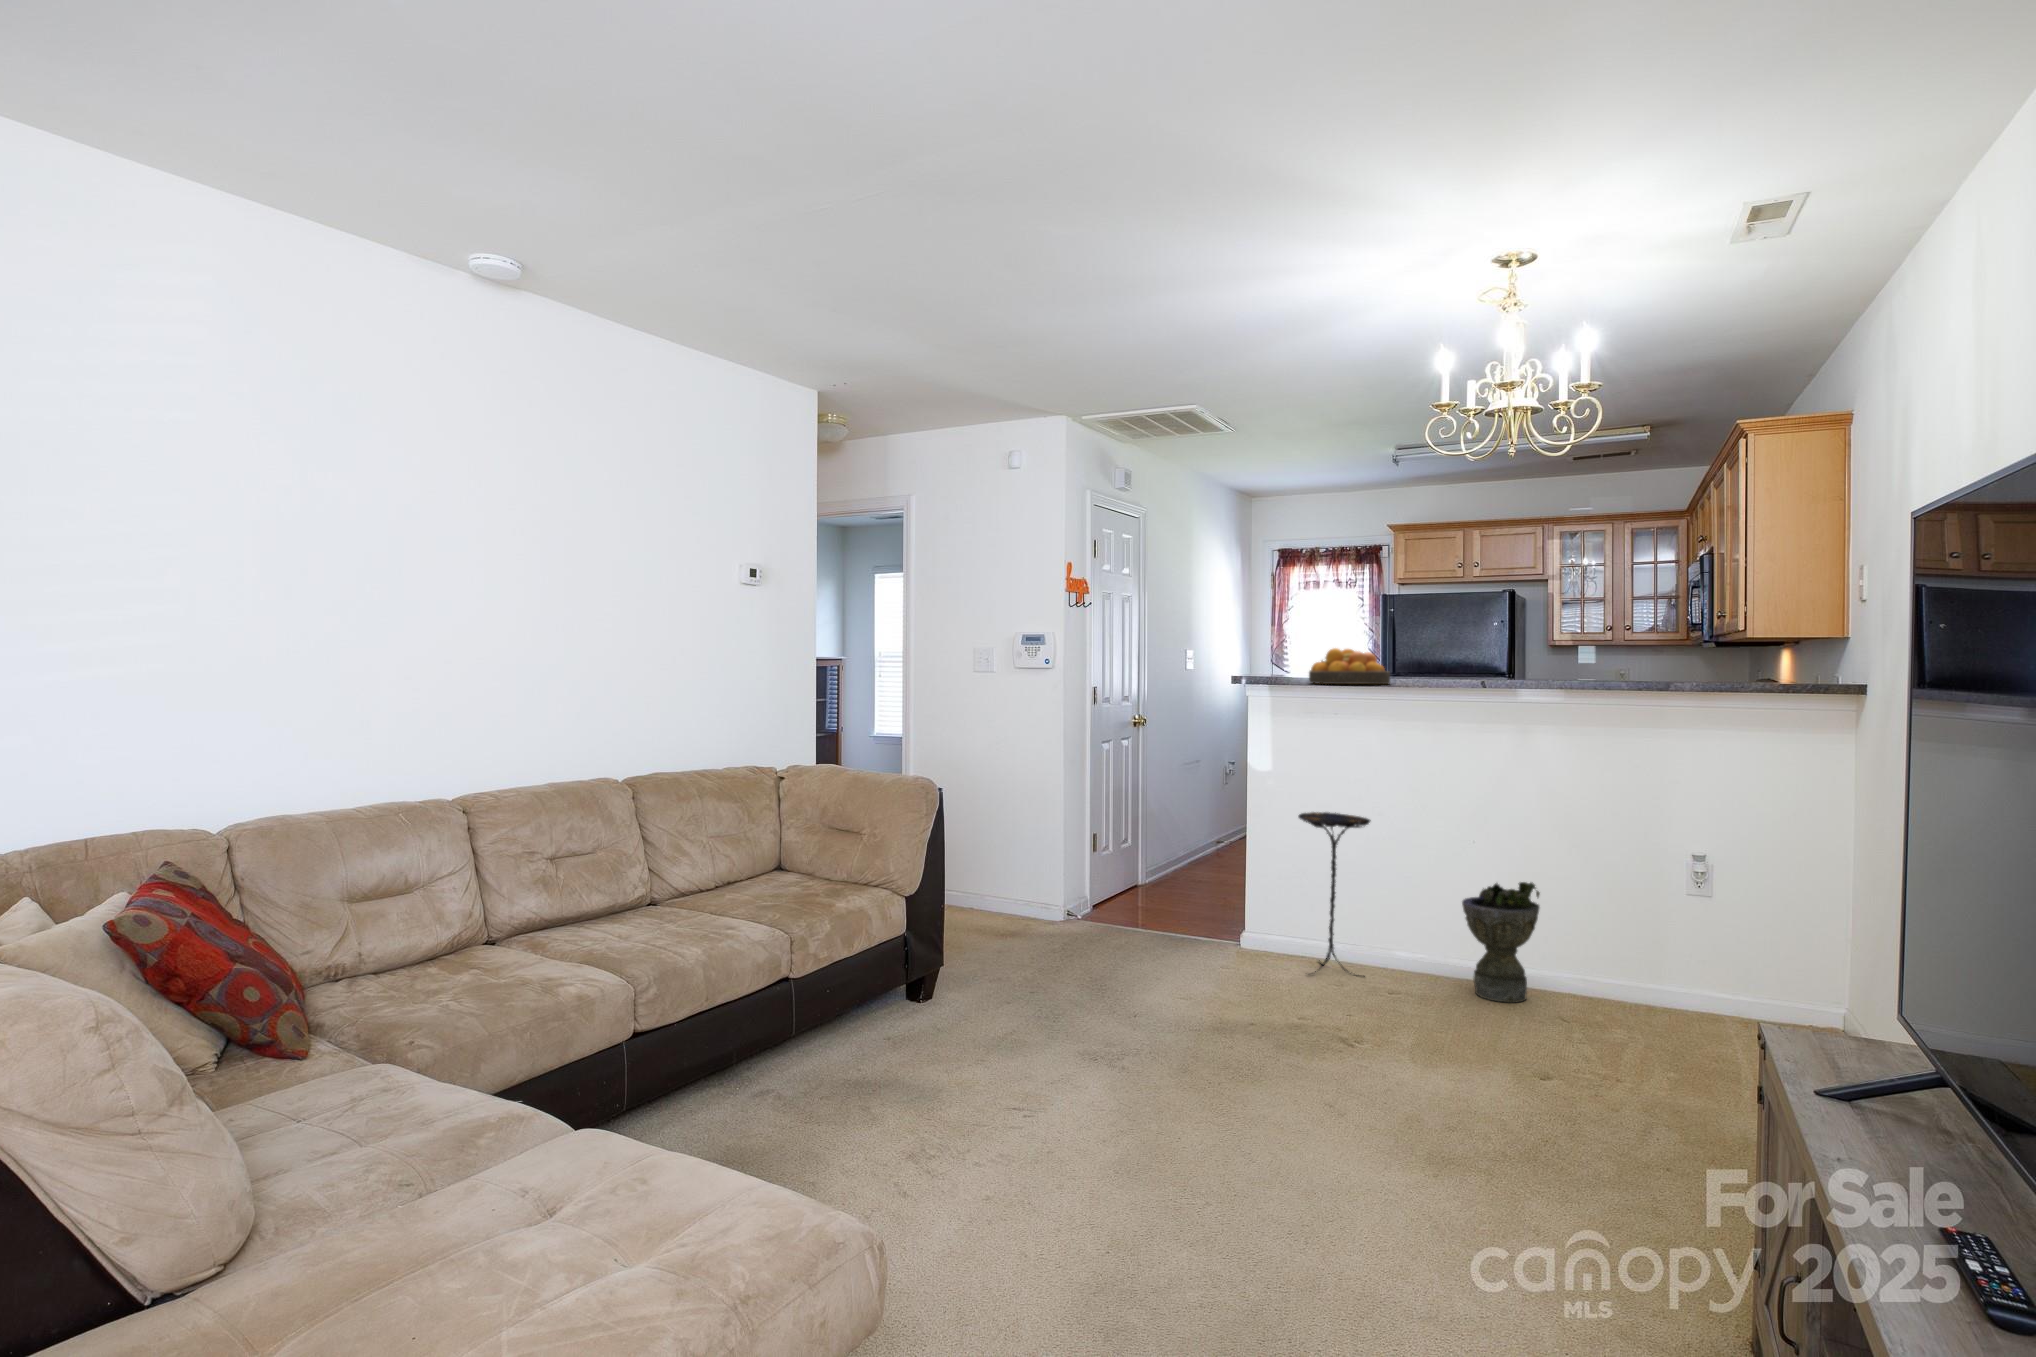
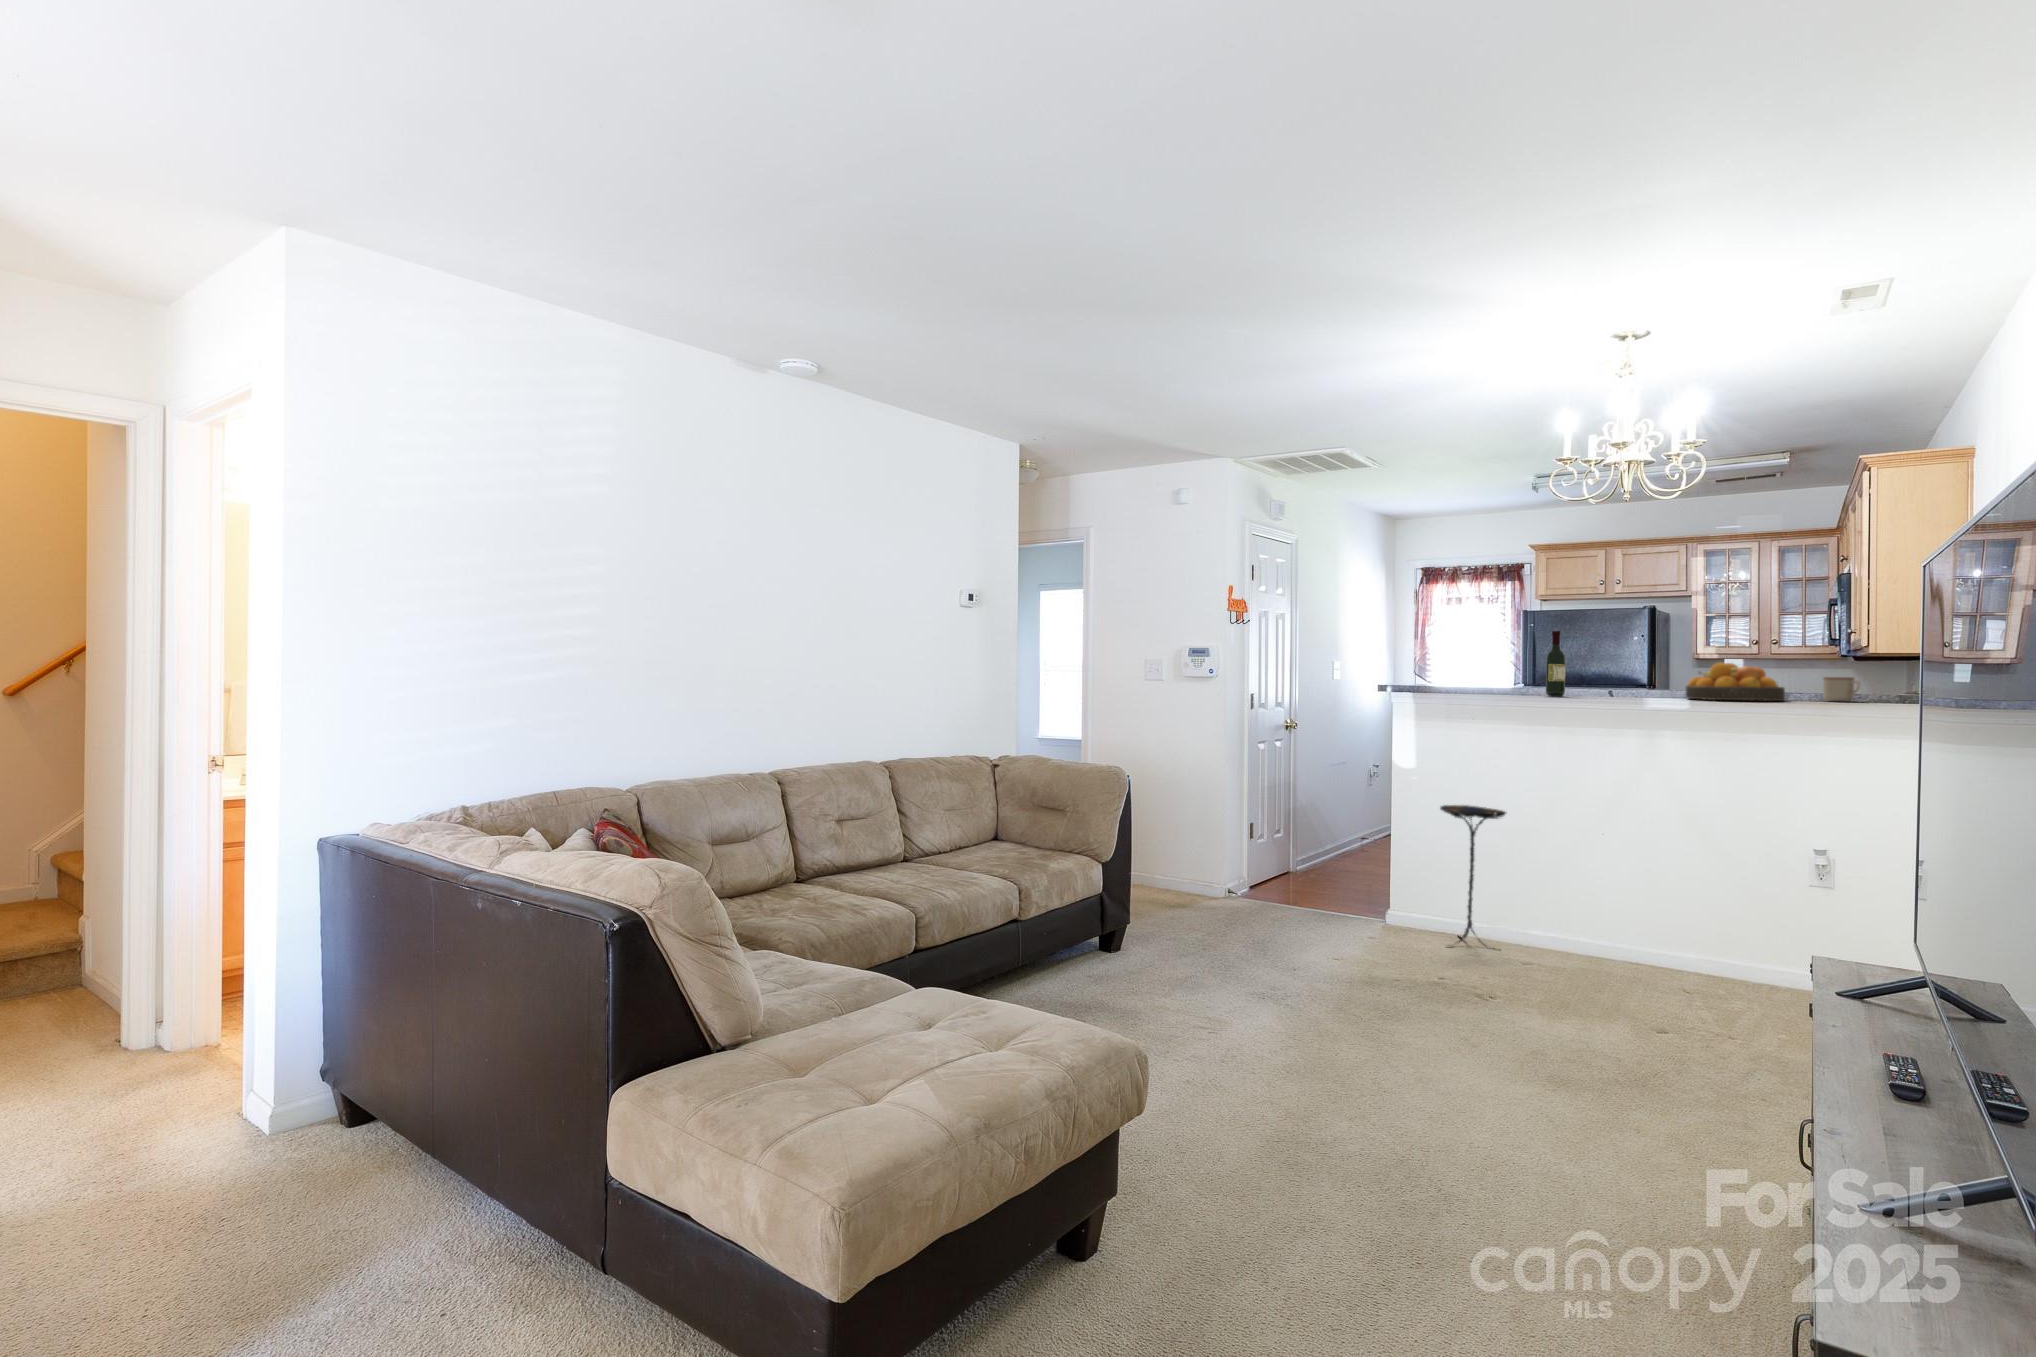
wine bottle: none [1413,614,1434,687] -> present [1546,631,1565,696]
fruit bowl: present [1309,648,1390,684] -> present [1686,663,1785,701]
mug: none [1705,664,1744,691] -> present [1823,677,1860,701]
planter: present [1462,882,1540,1003] -> none [1591,869,1663,975]

